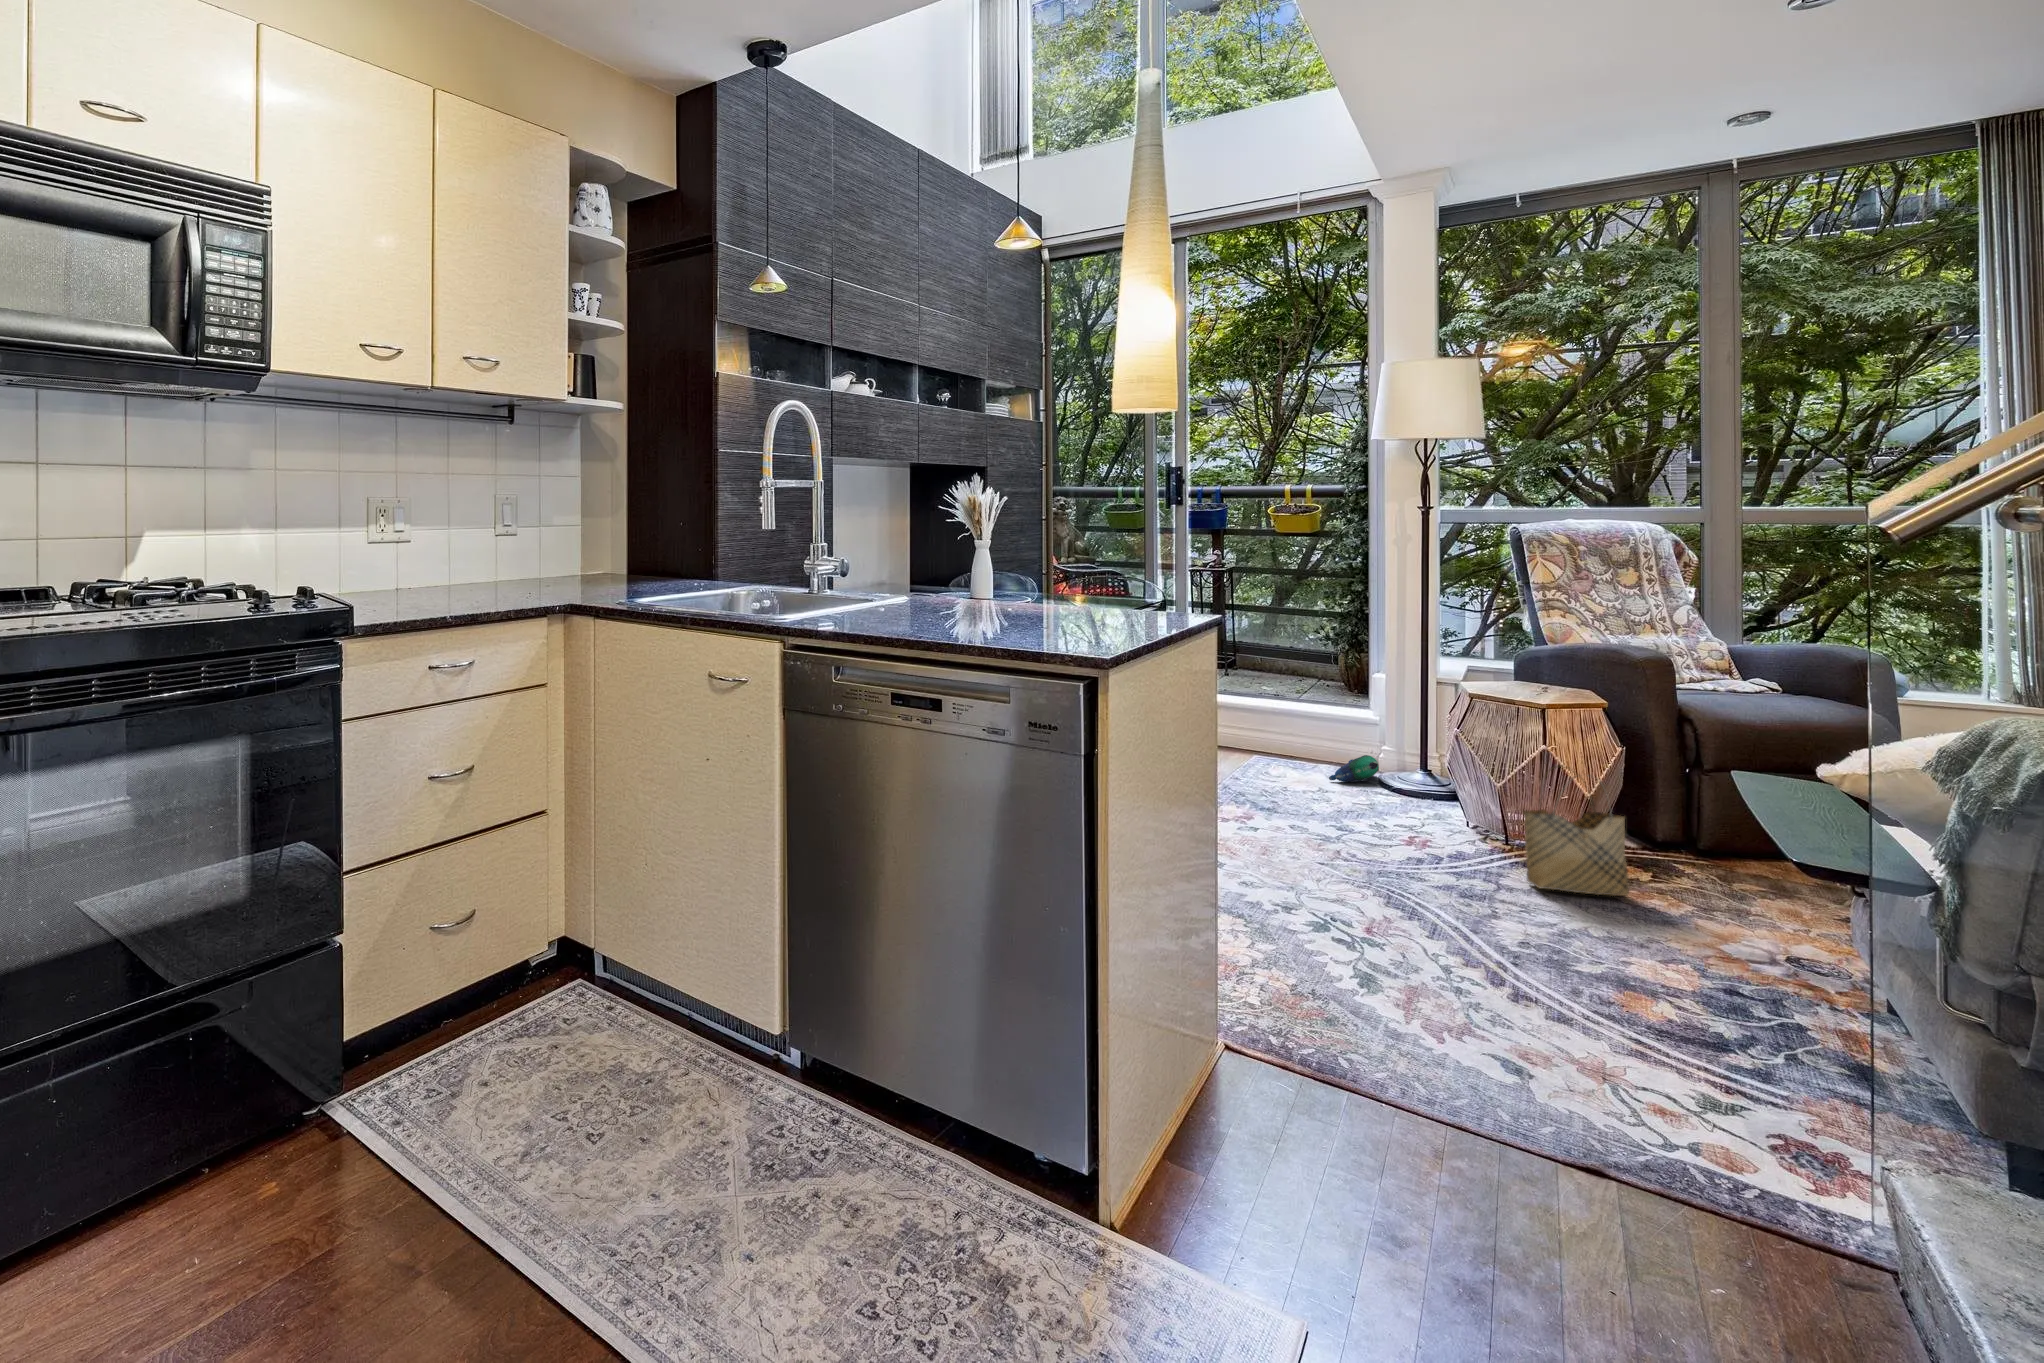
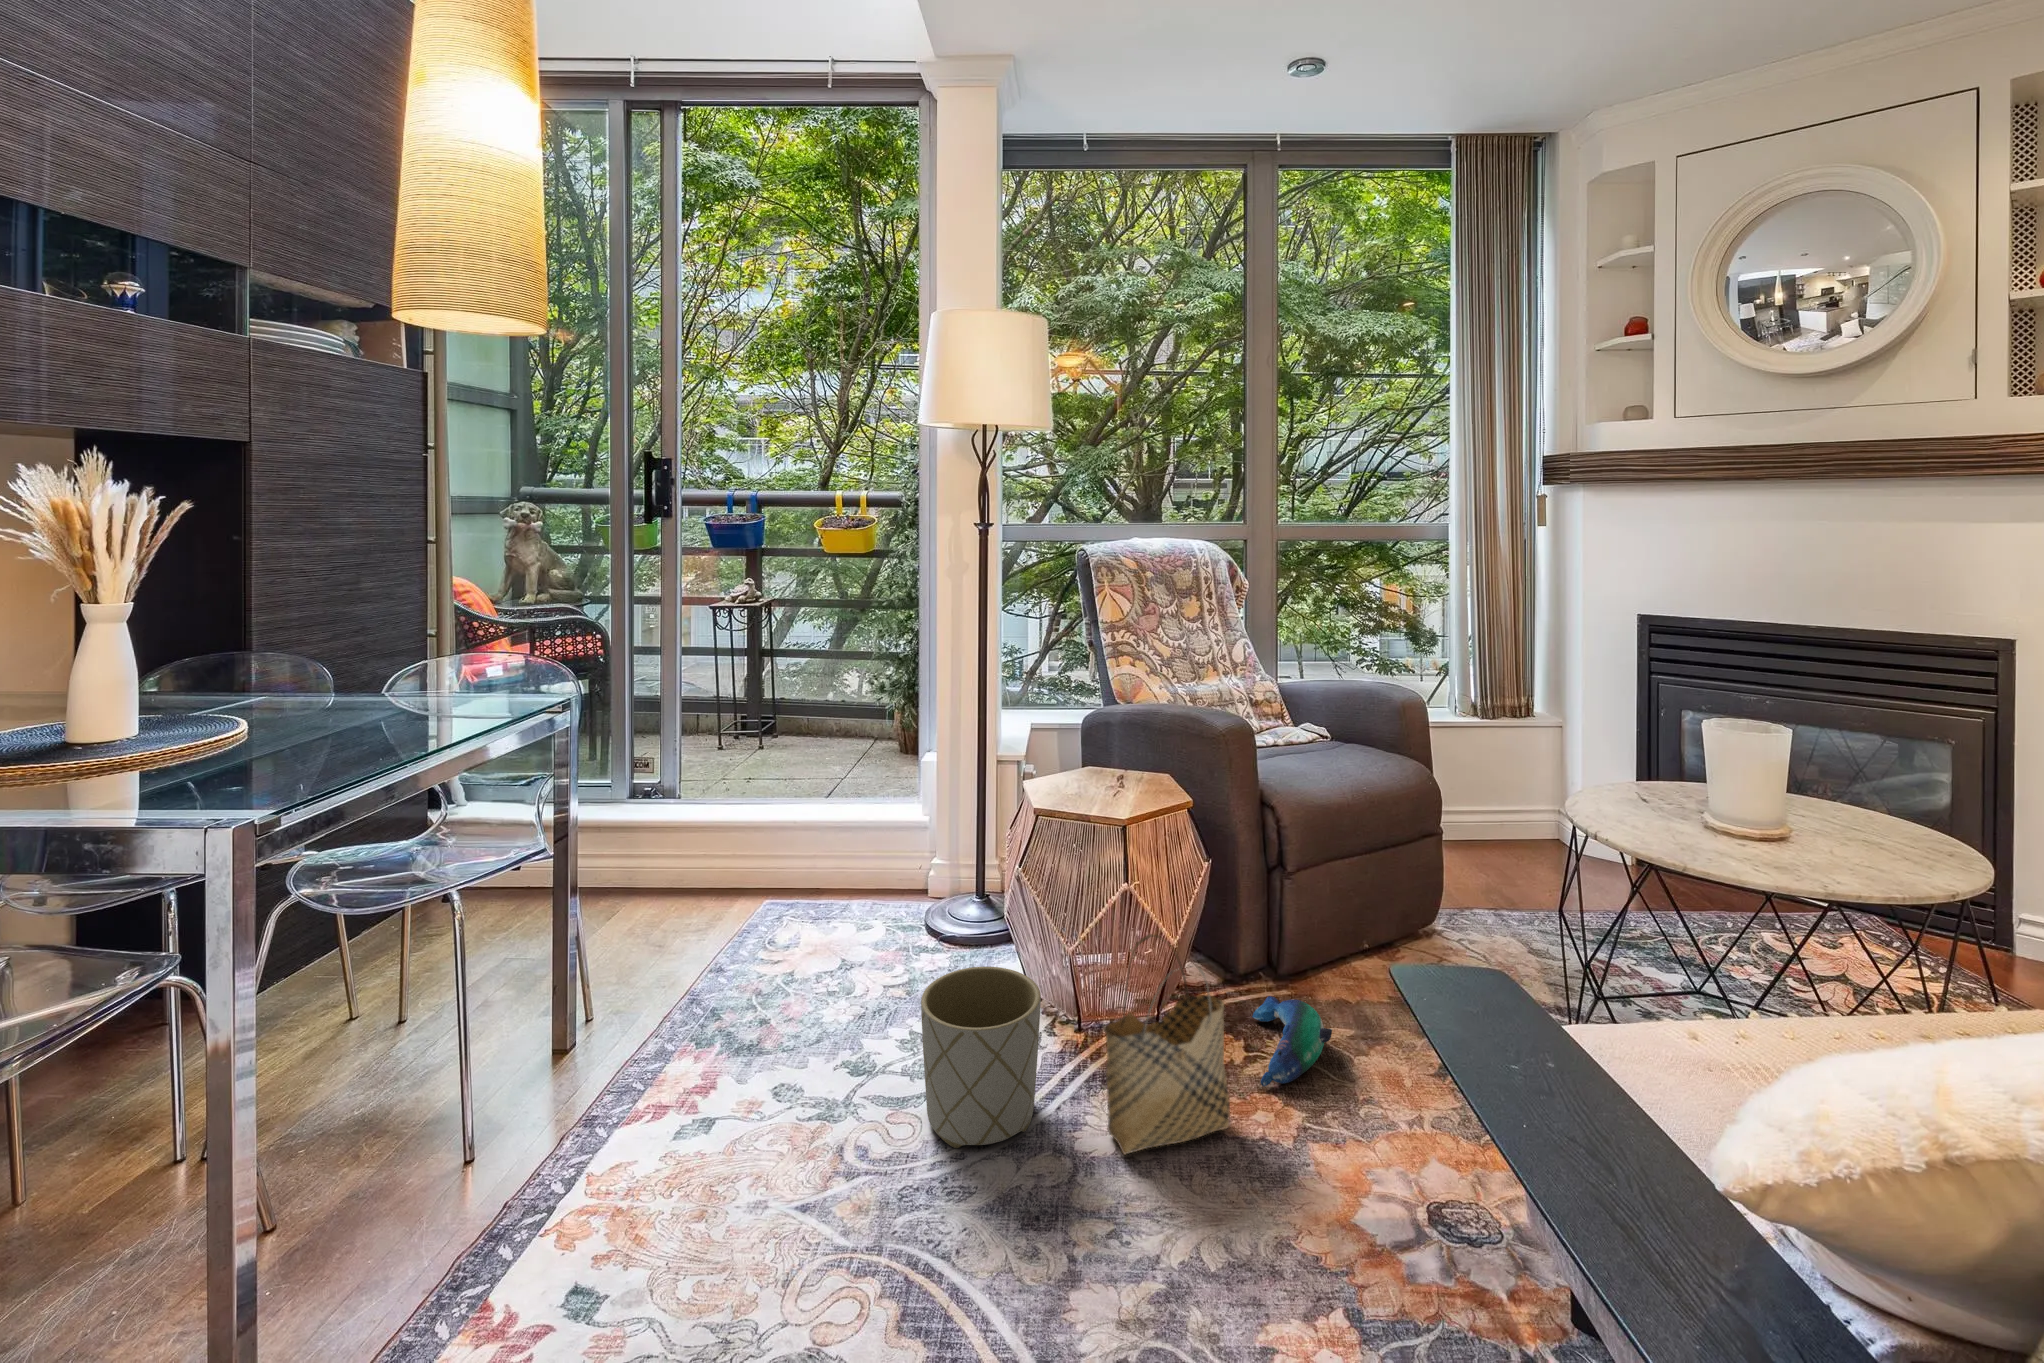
plush toy: present [1329,755,1379,782] -> present [1252,996,1332,1086]
planter: none [1387,777,1474,871] -> present [921,967,1041,1148]

